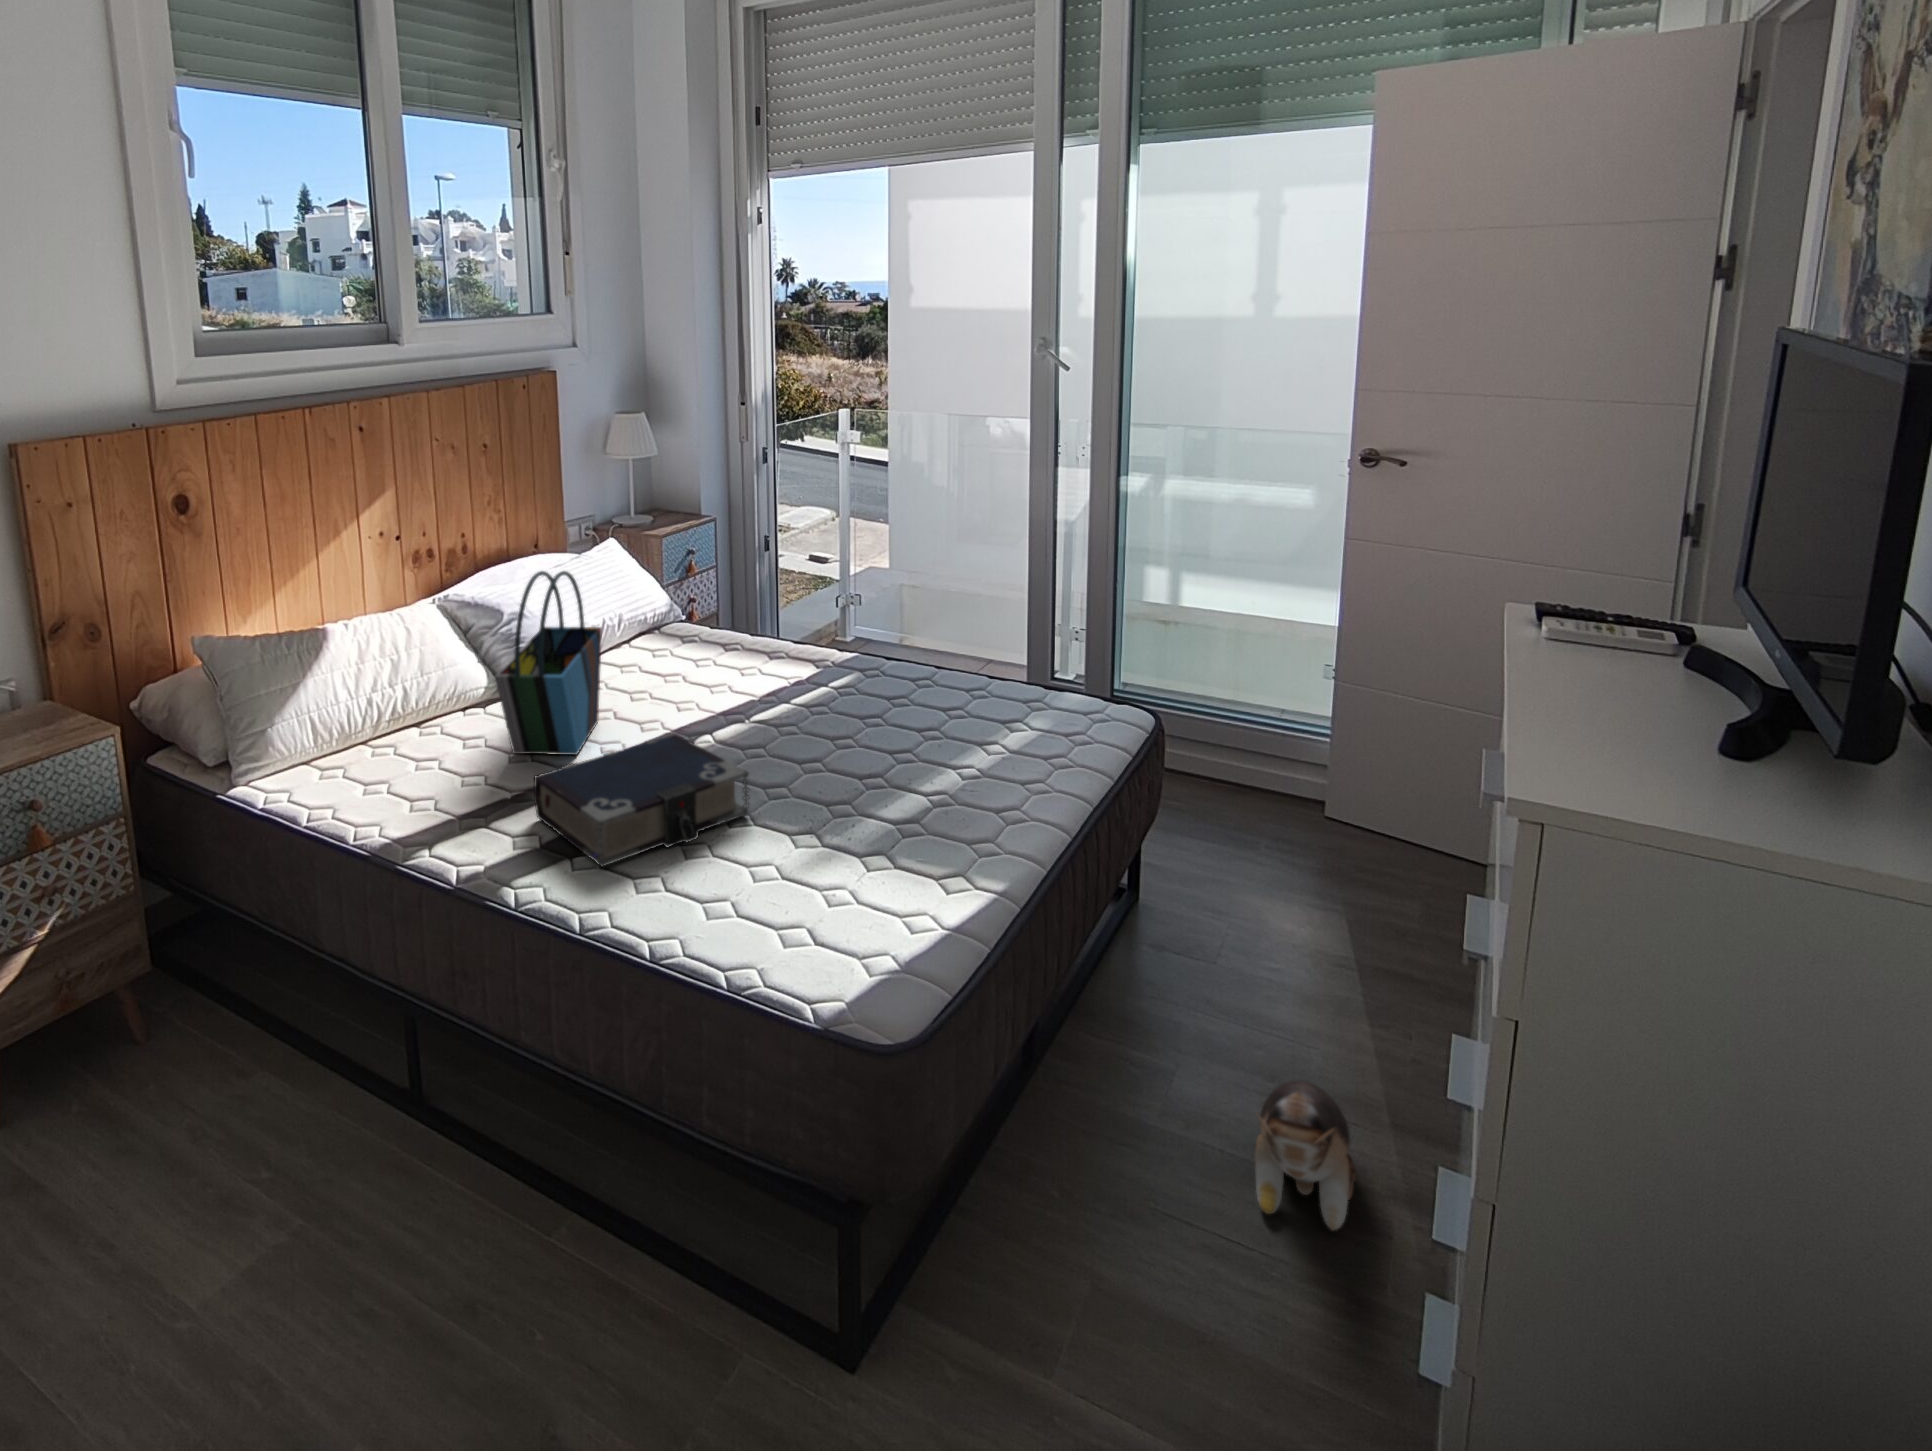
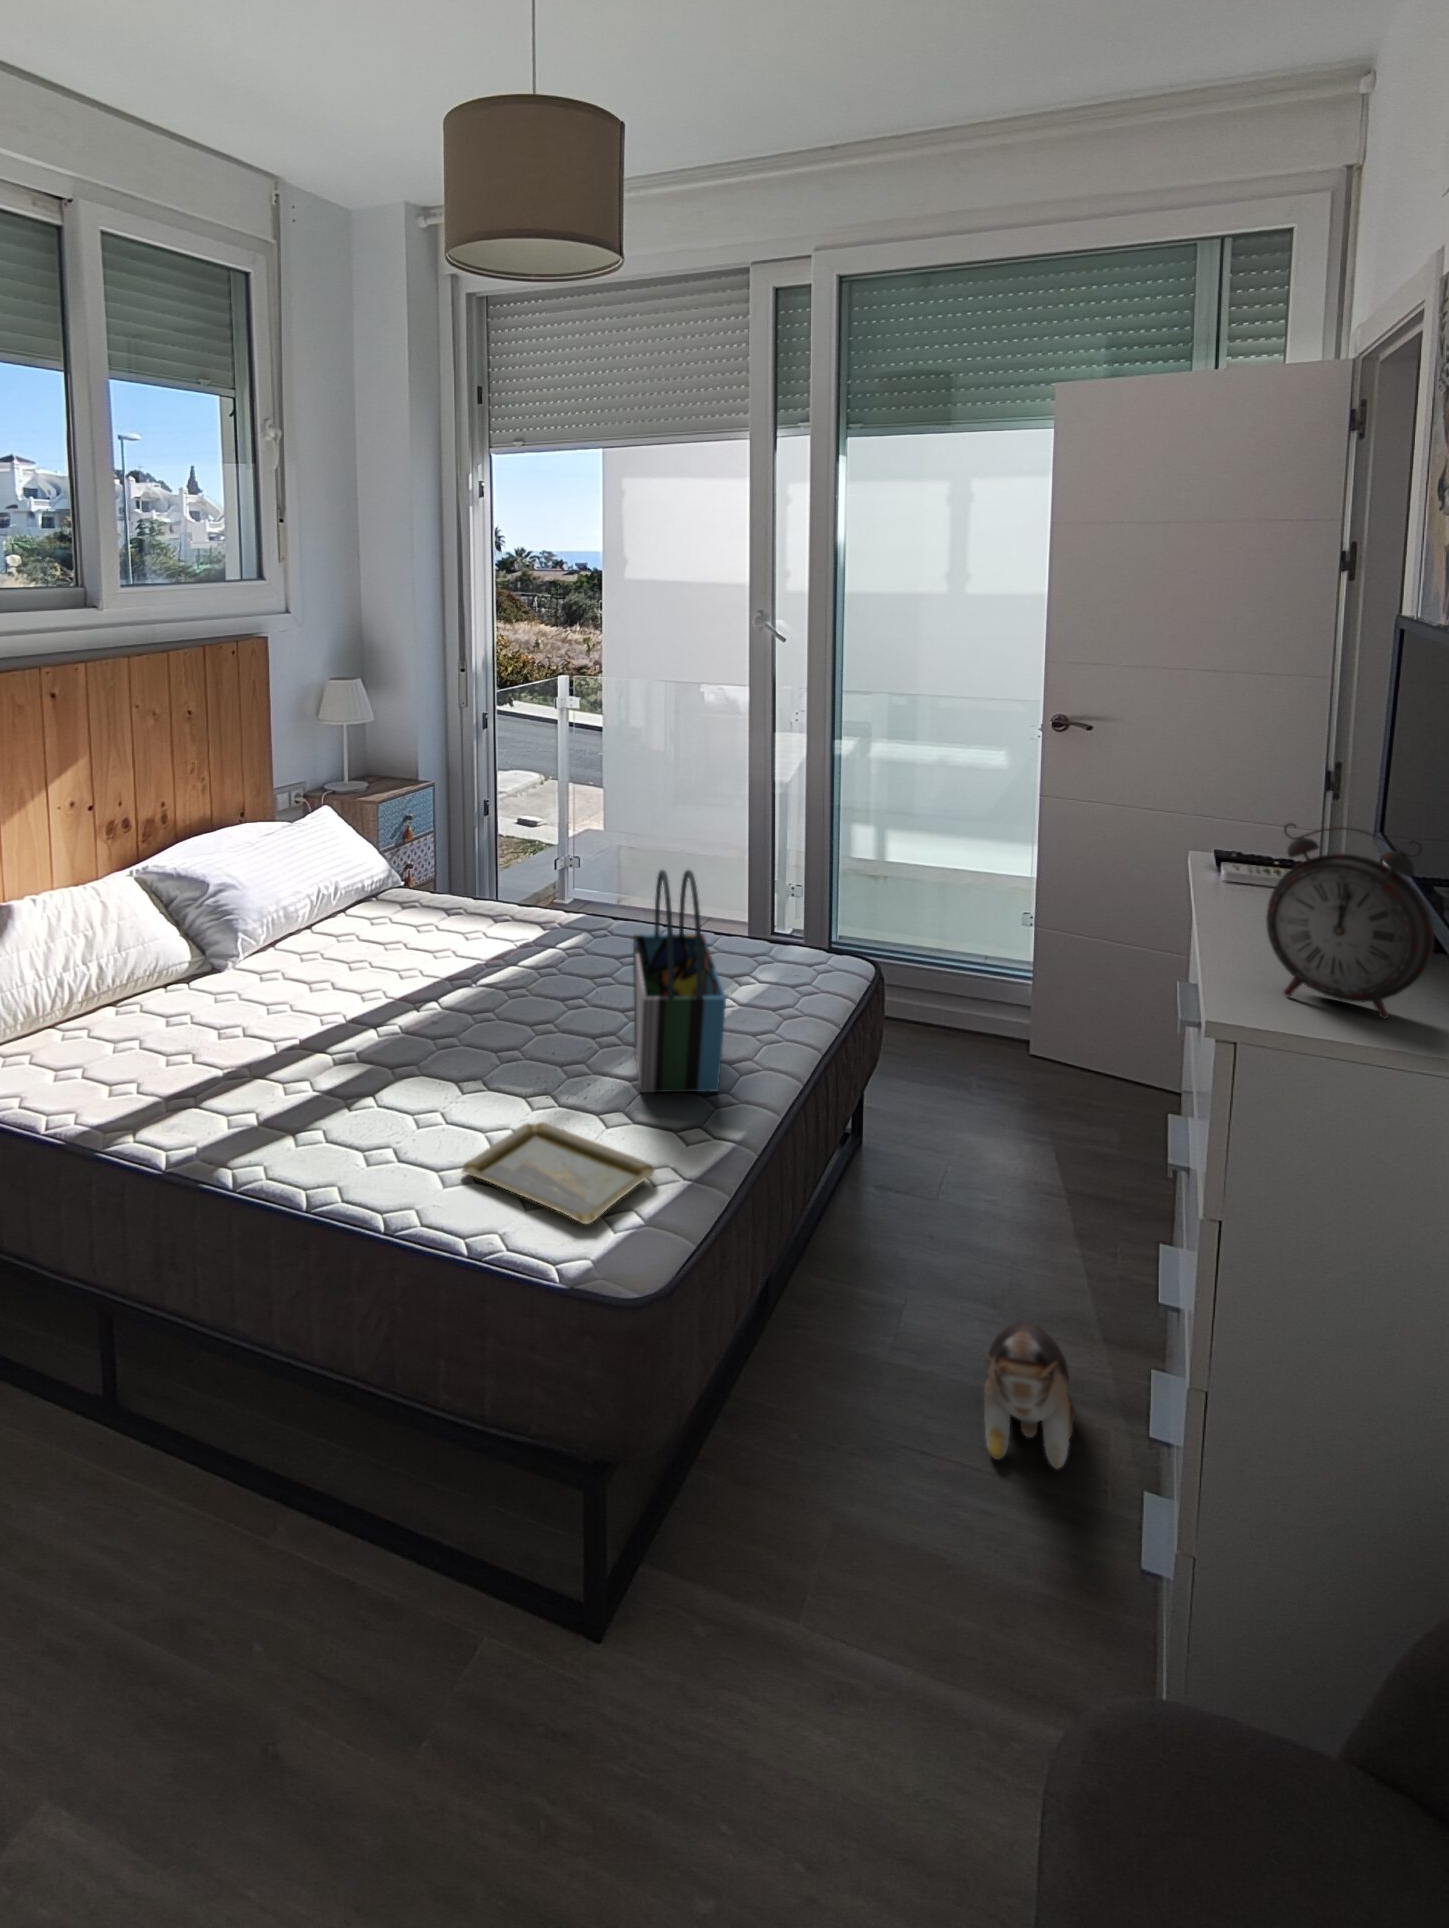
tote bag: present [495,571,602,755] -> present [633,870,726,1092]
alarm clock: none [1595,582,1816,810] -> present [1266,823,1434,1019]
book: present [534,734,749,866] -> none [253,1000,486,1141]
tray: none [721,858,911,963] -> present [462,1122,655,1224]

